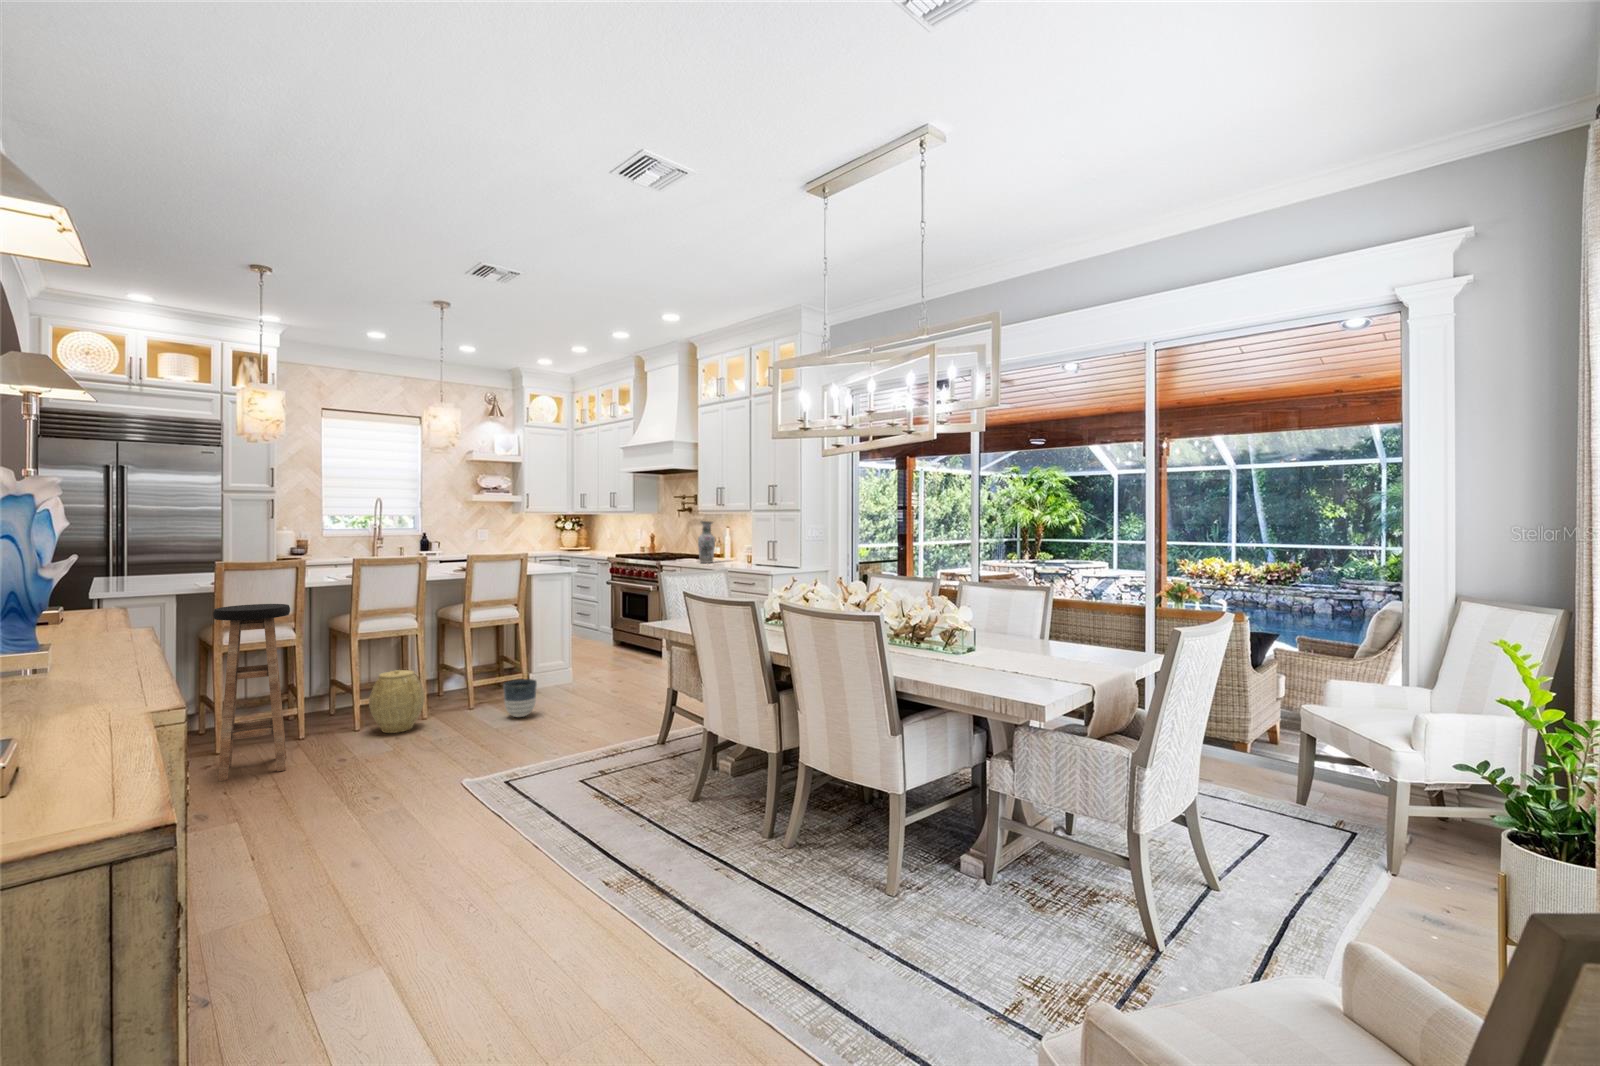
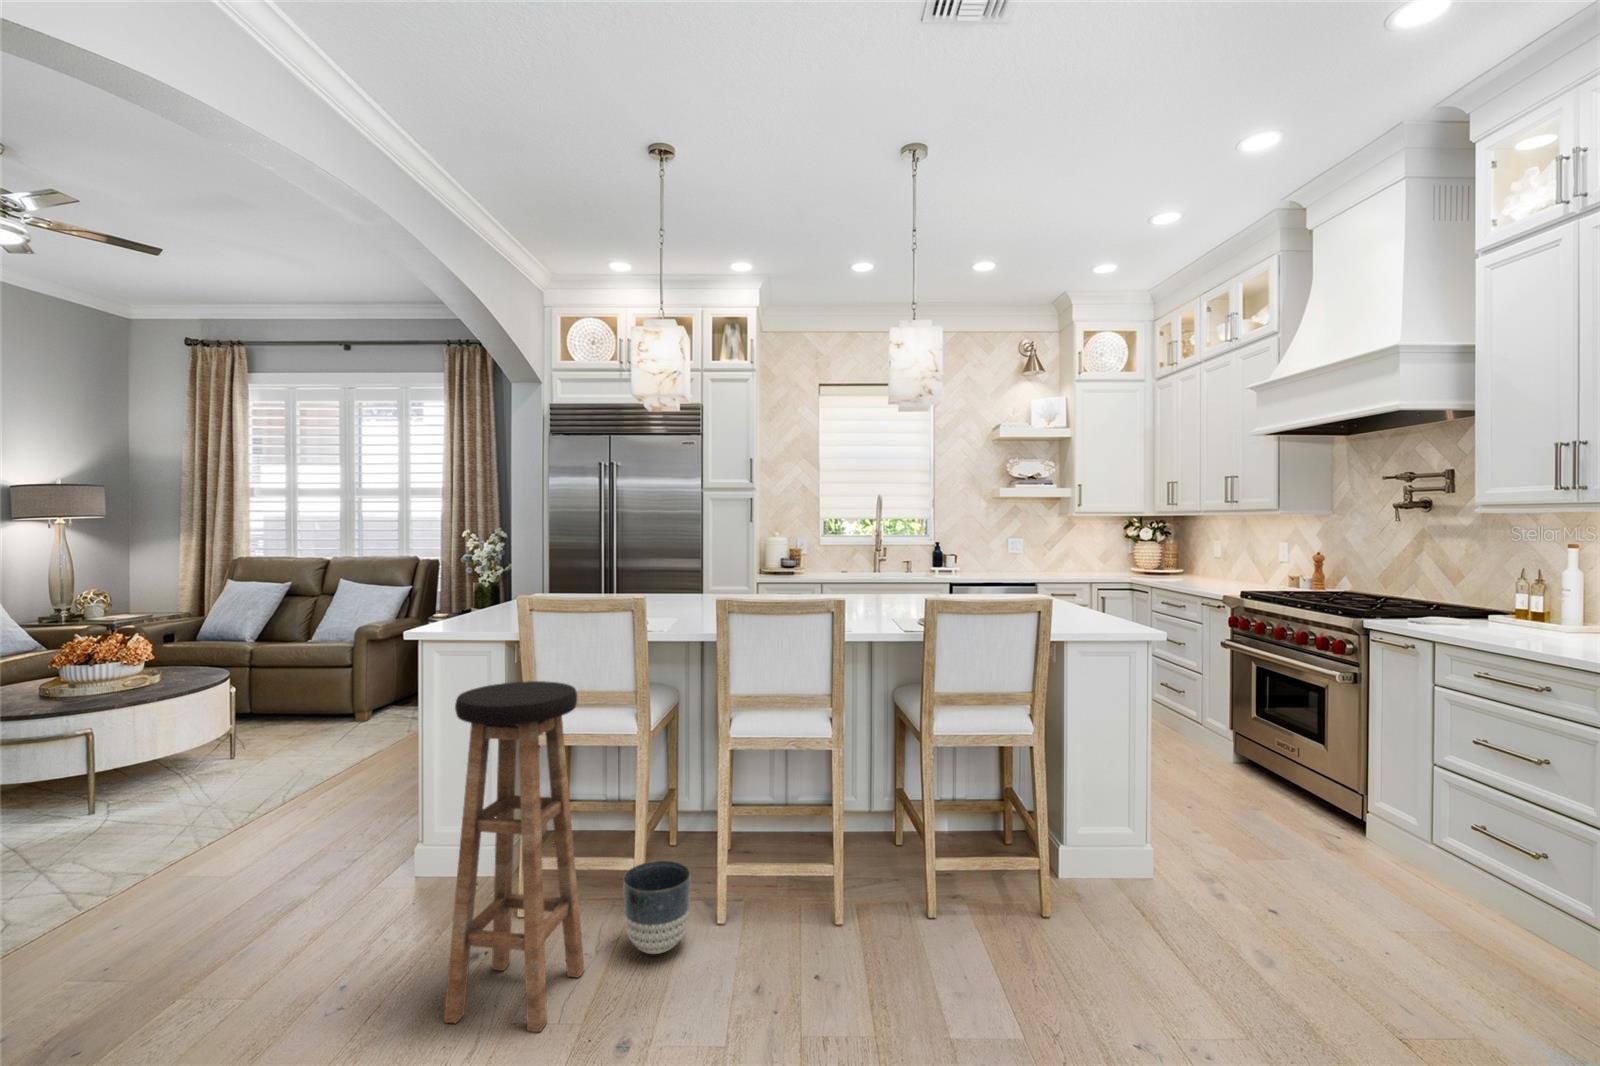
vase: present [698,521,715,563] -> none [1490,529,1551,639]
woven basket: present [369,670,424,733] -> none [736,820,831,958]
planter: present [503,679,537,717] -> present [623,861,691,954]

